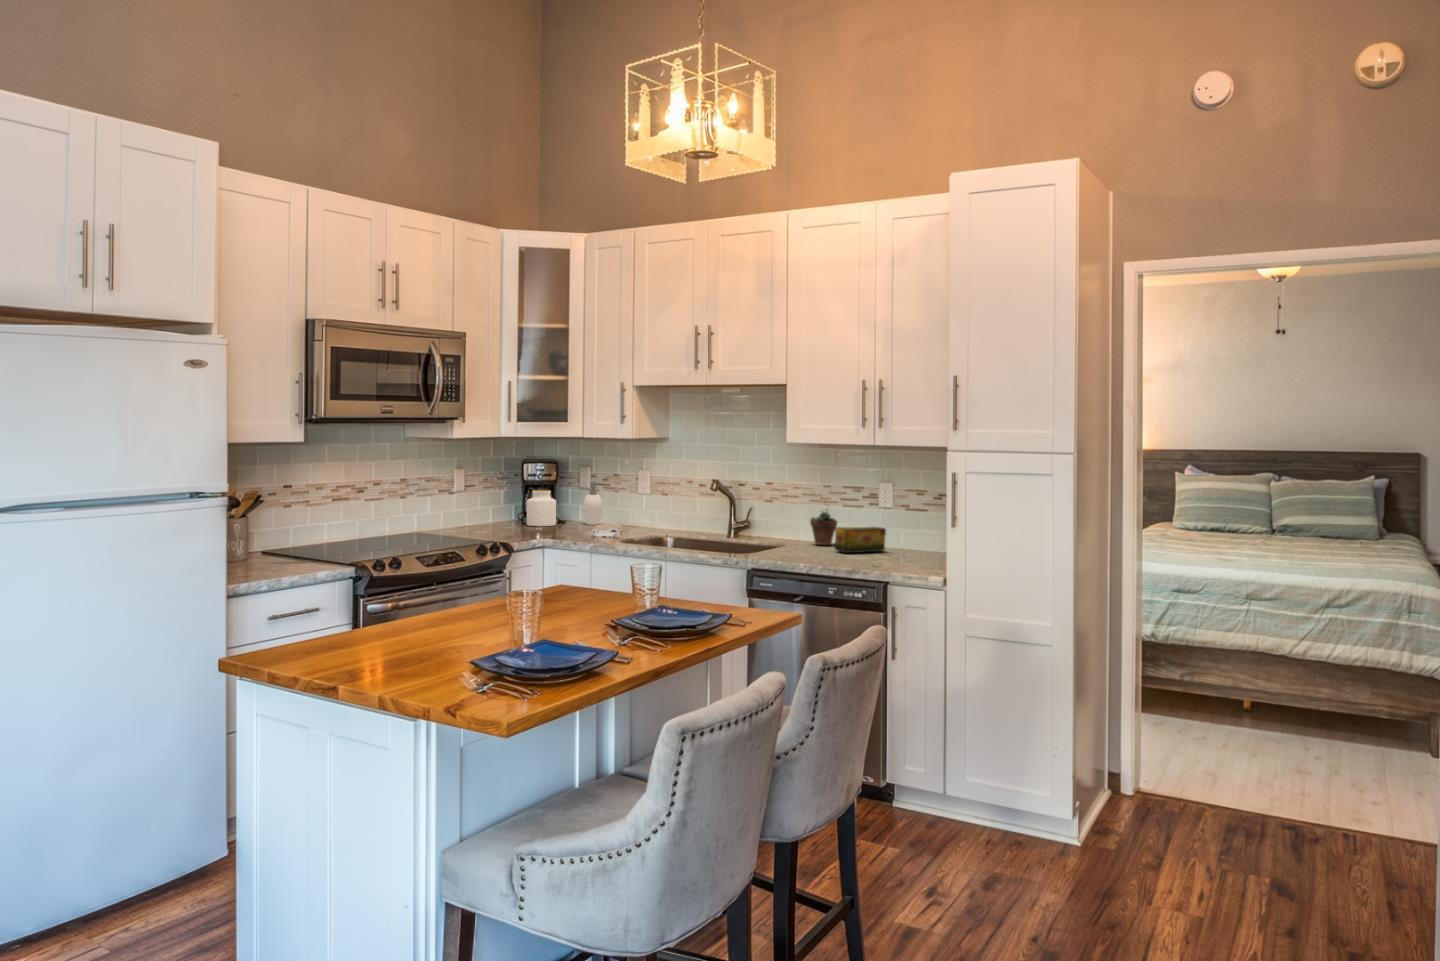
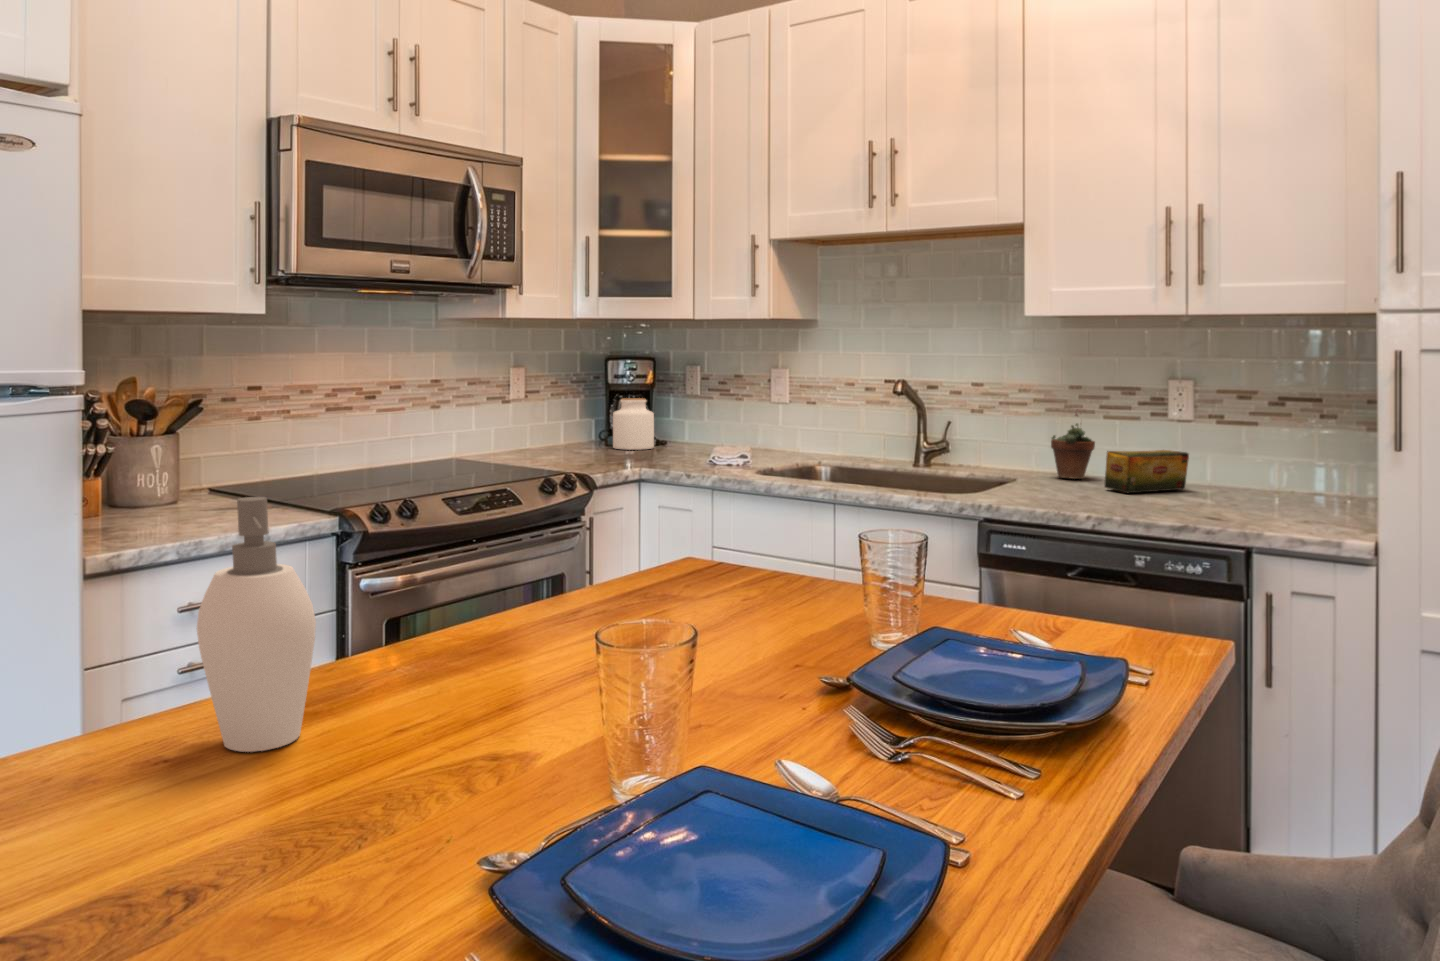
soap dispenser: present [584,482,602,525] -> present [197,497,316,752]

